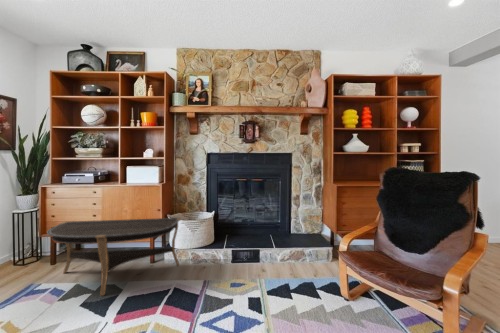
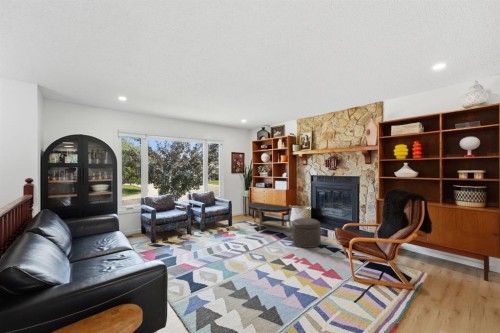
ottoman: none [216,235,276,307] -> present [292,218,321,248]

